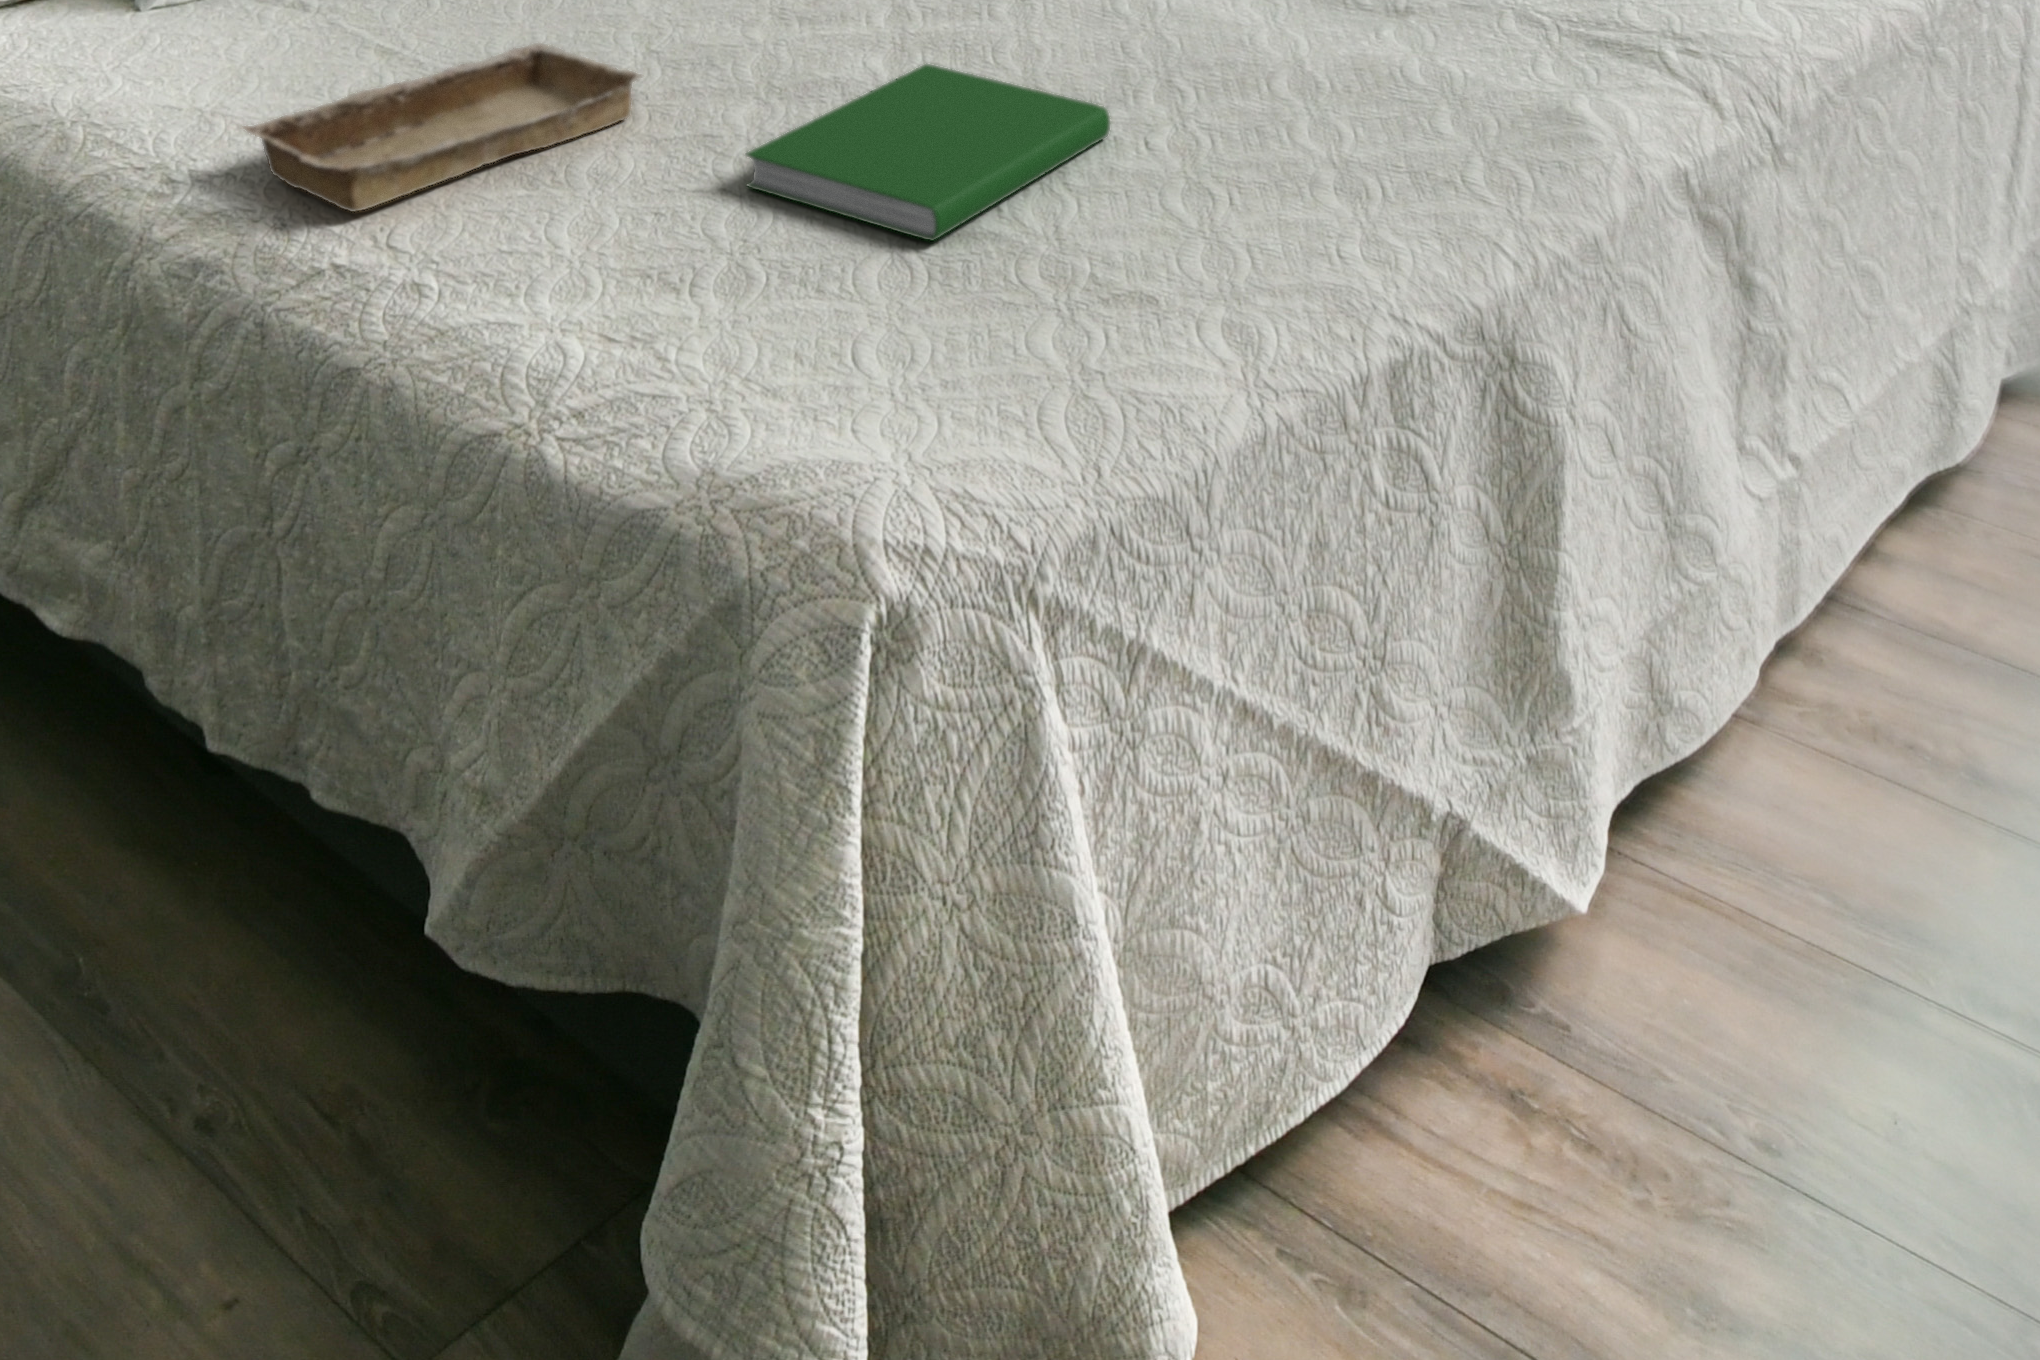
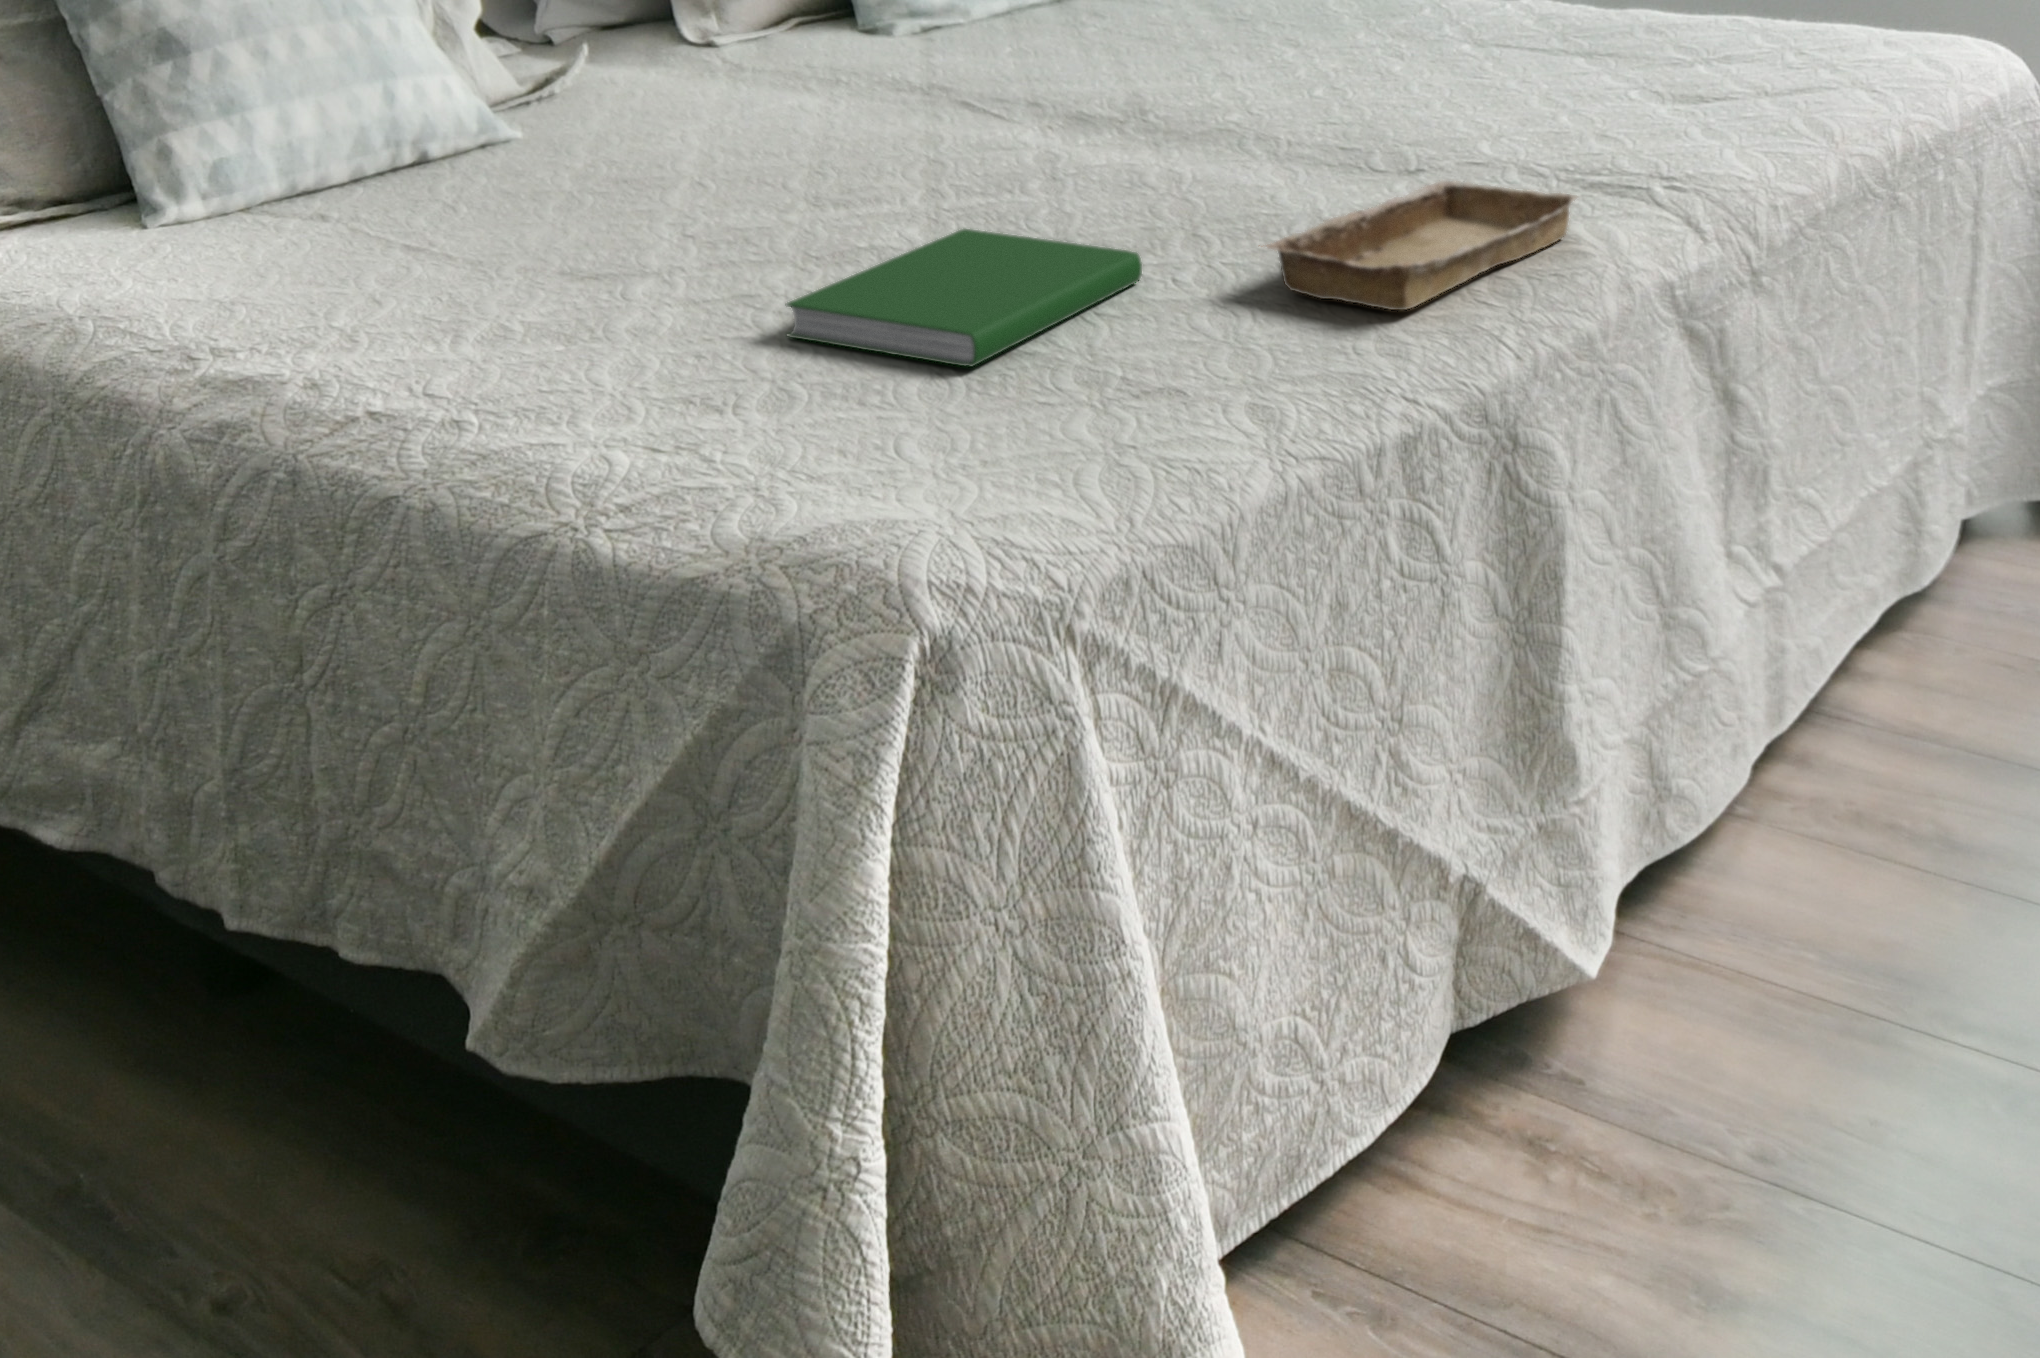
tray: present [244,43,643,212] -> present [1259,180,1577,310]

